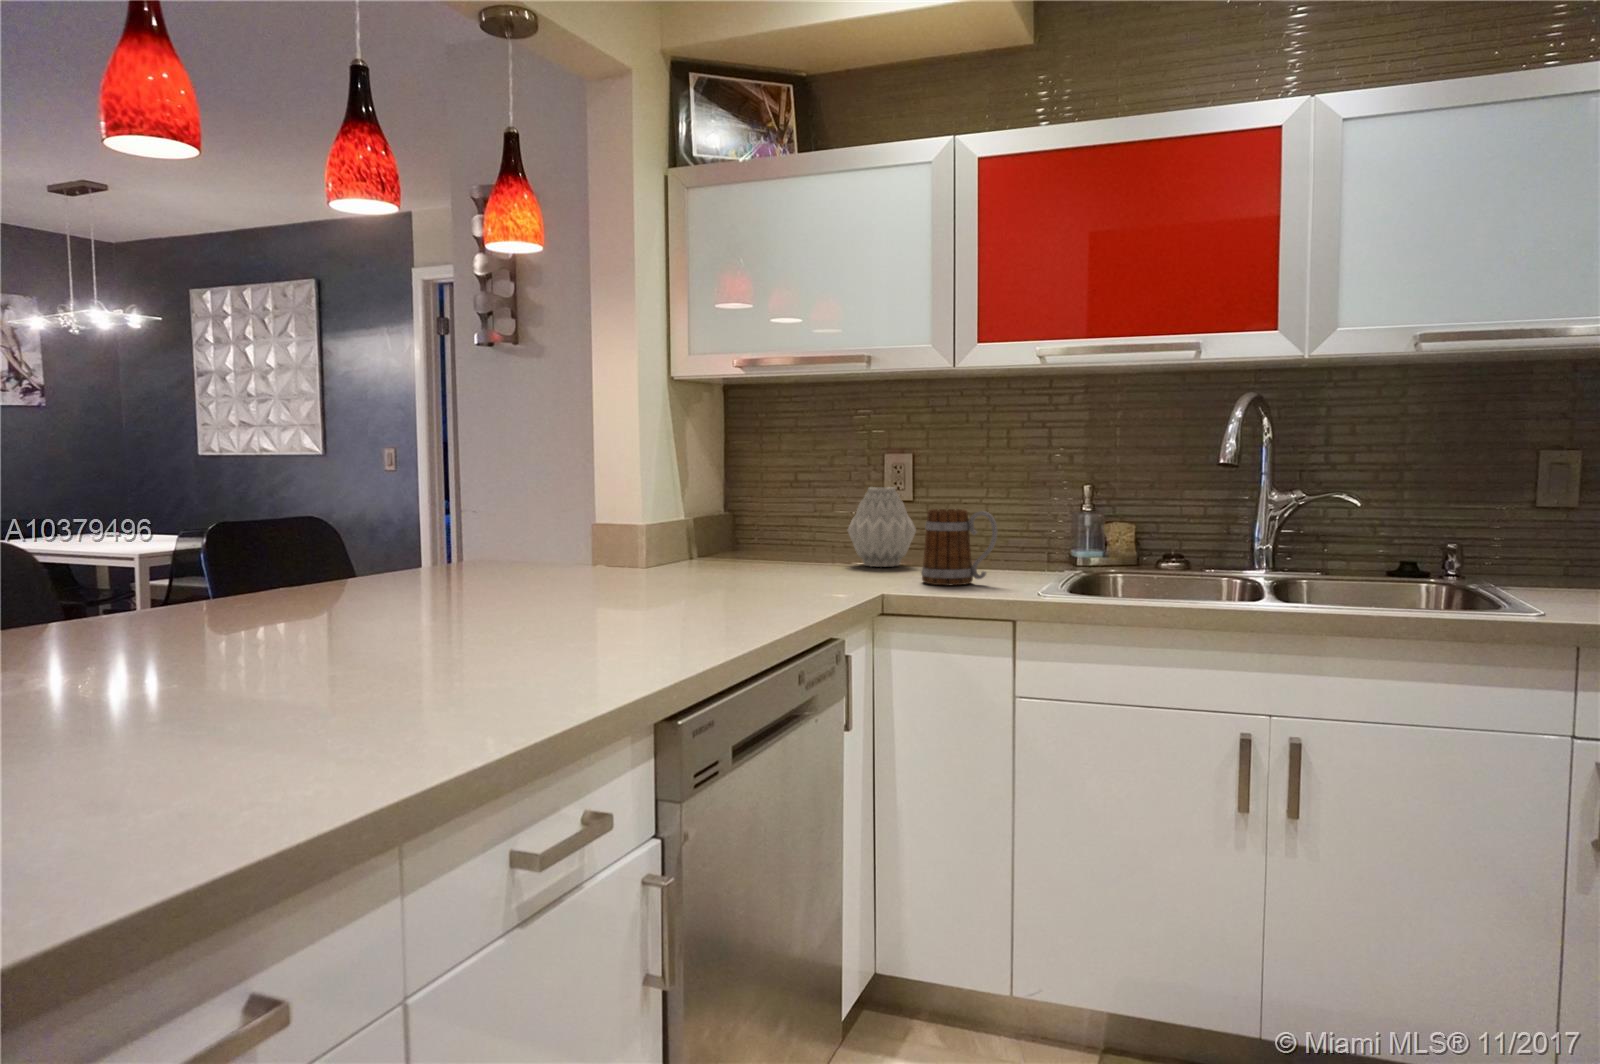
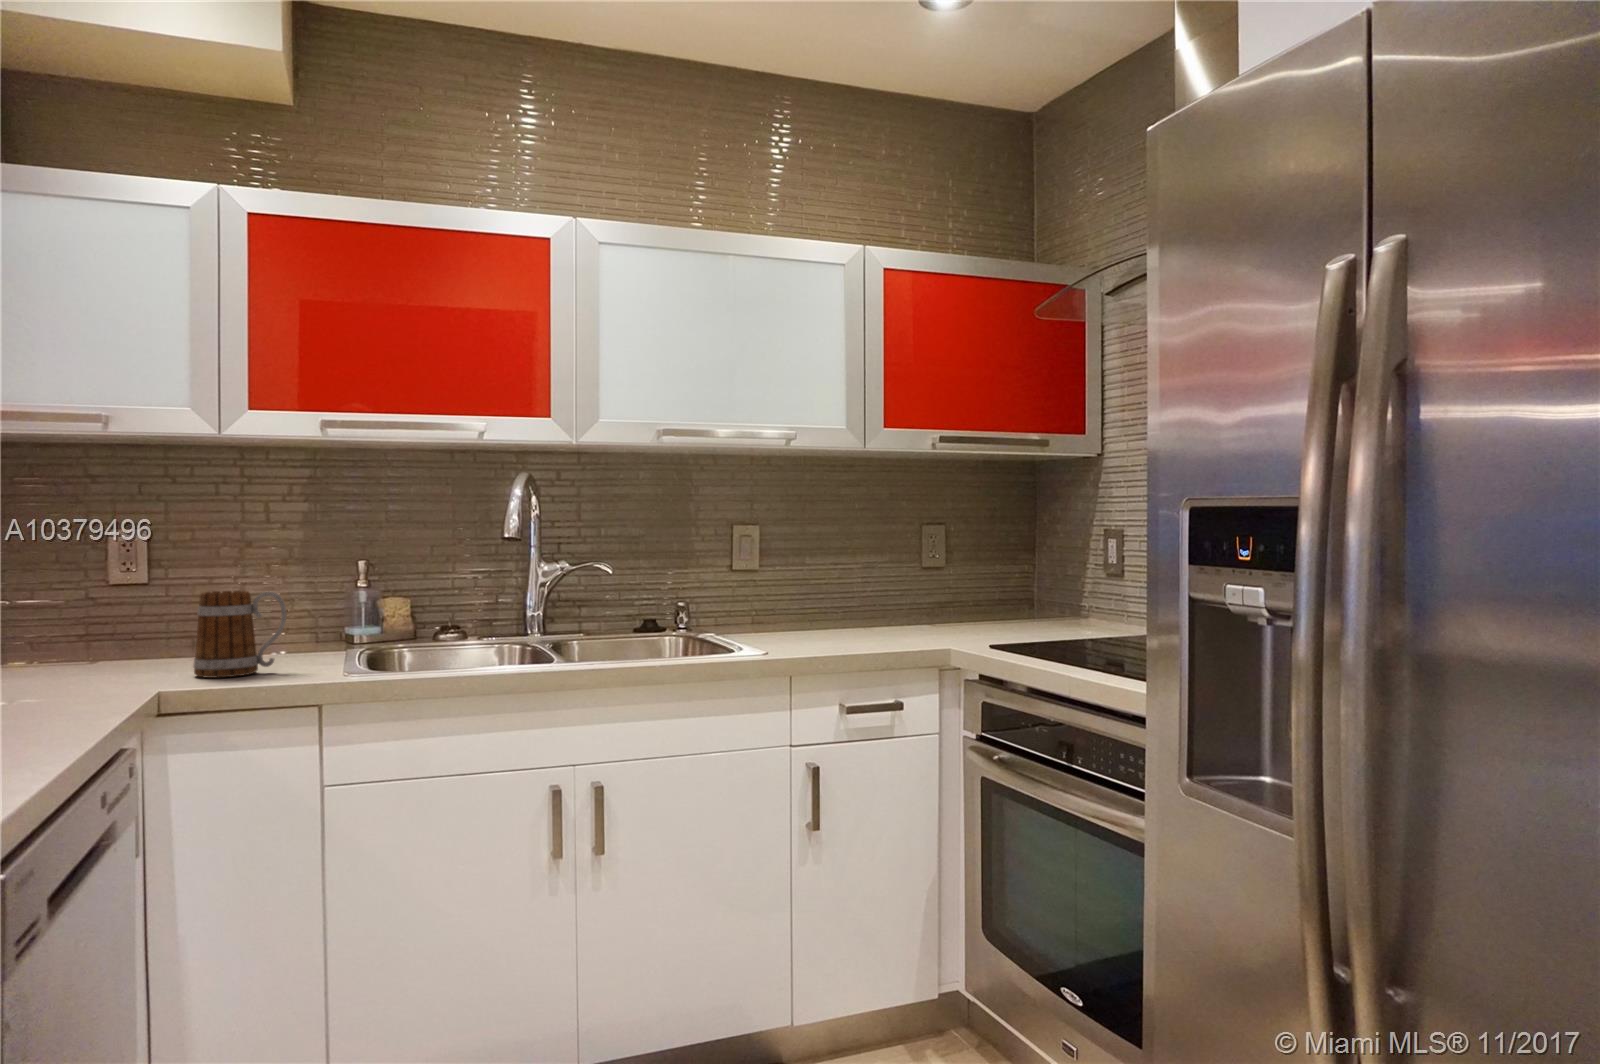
vase: present [848,487,916,567] -> none [64,568,162,666]

